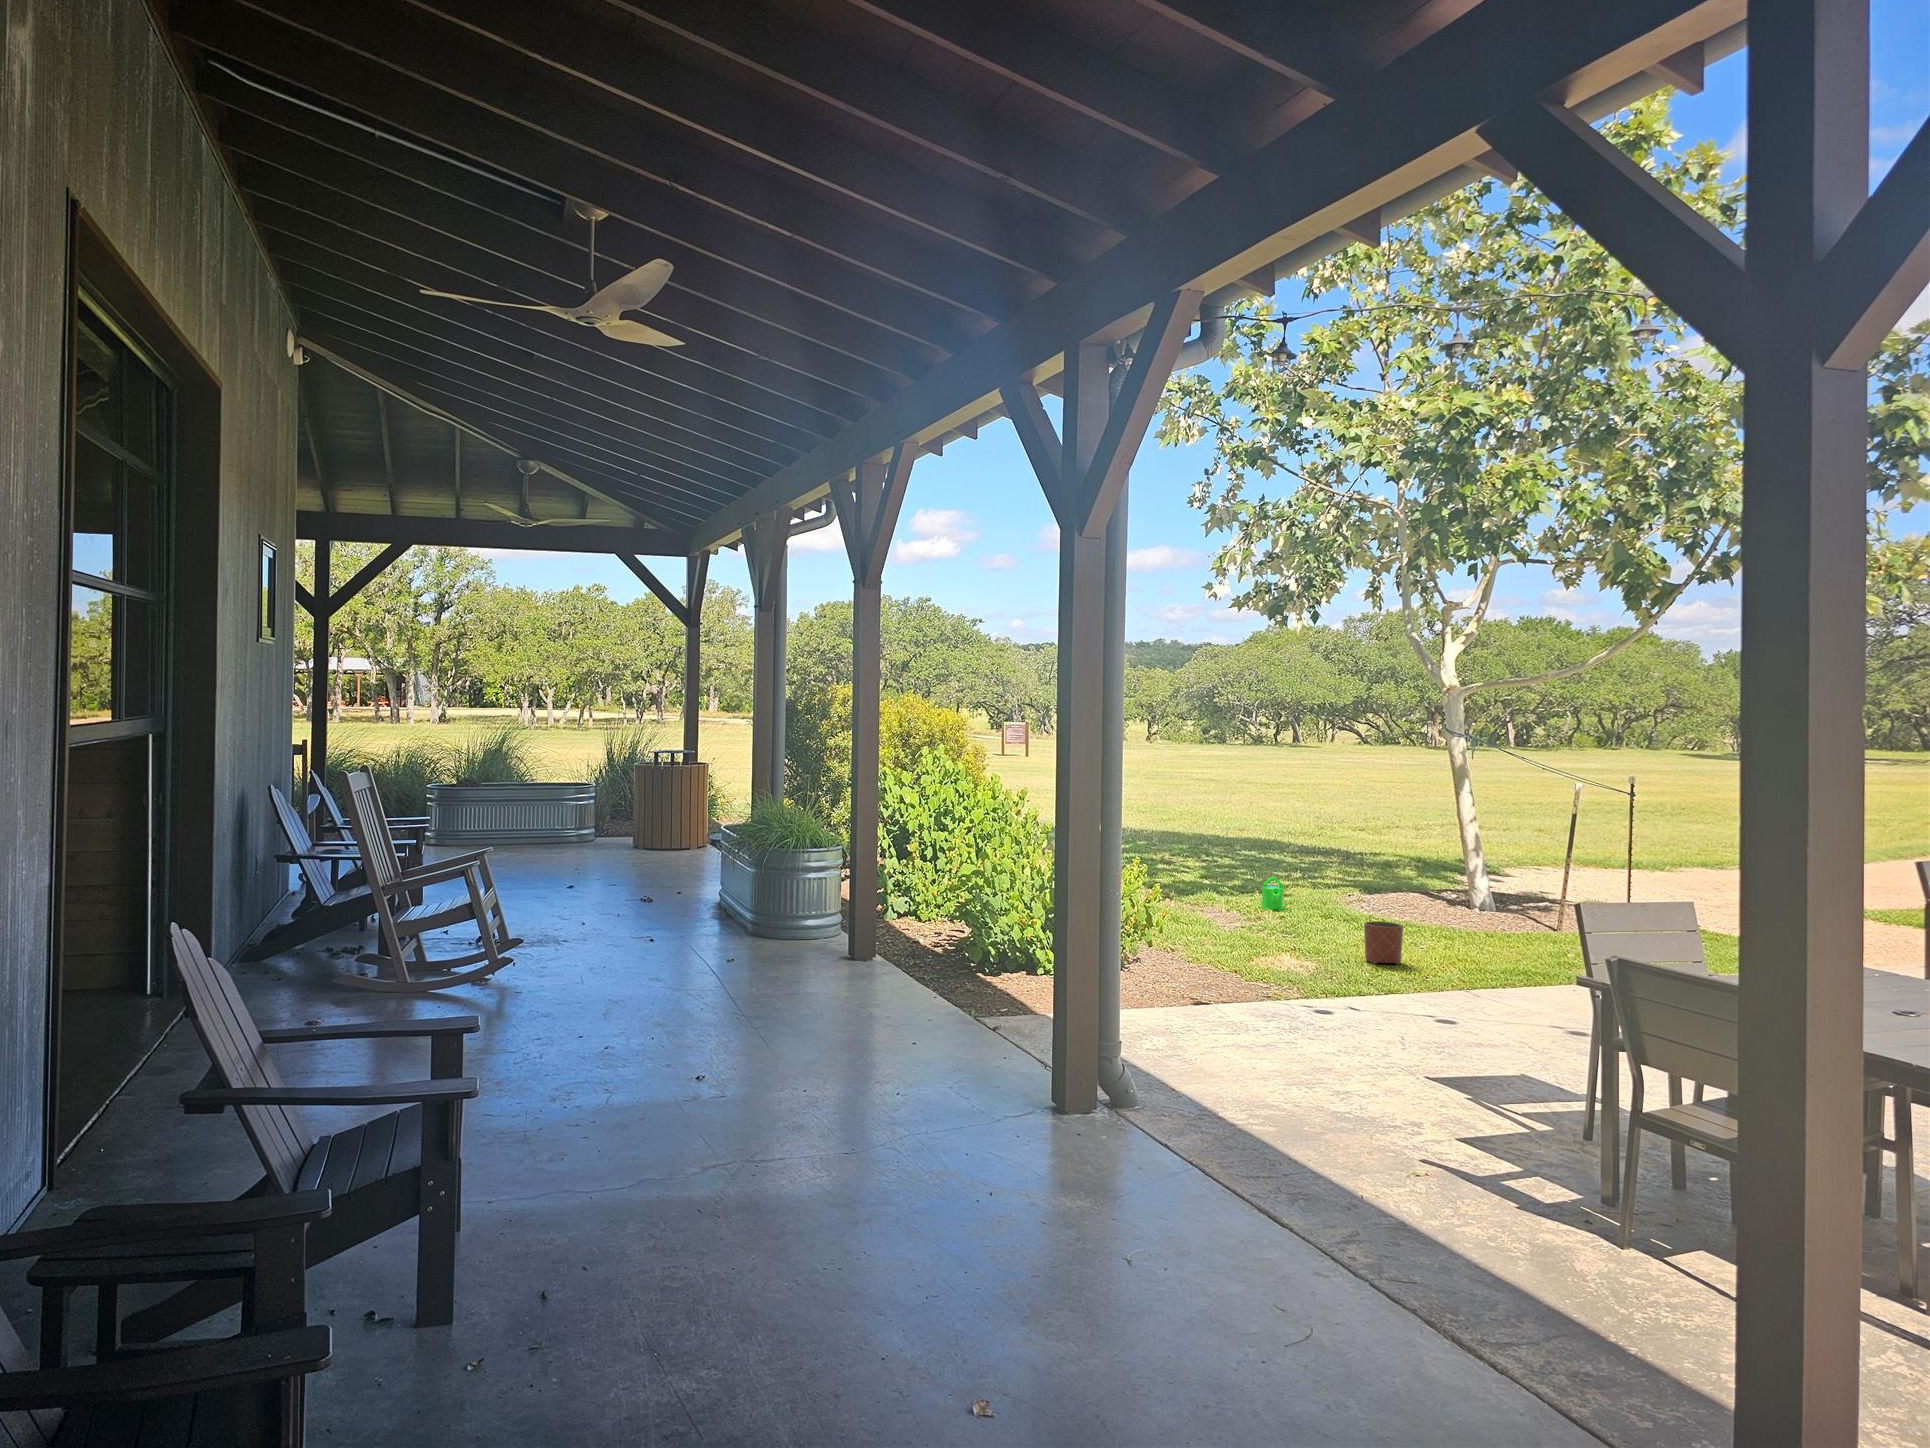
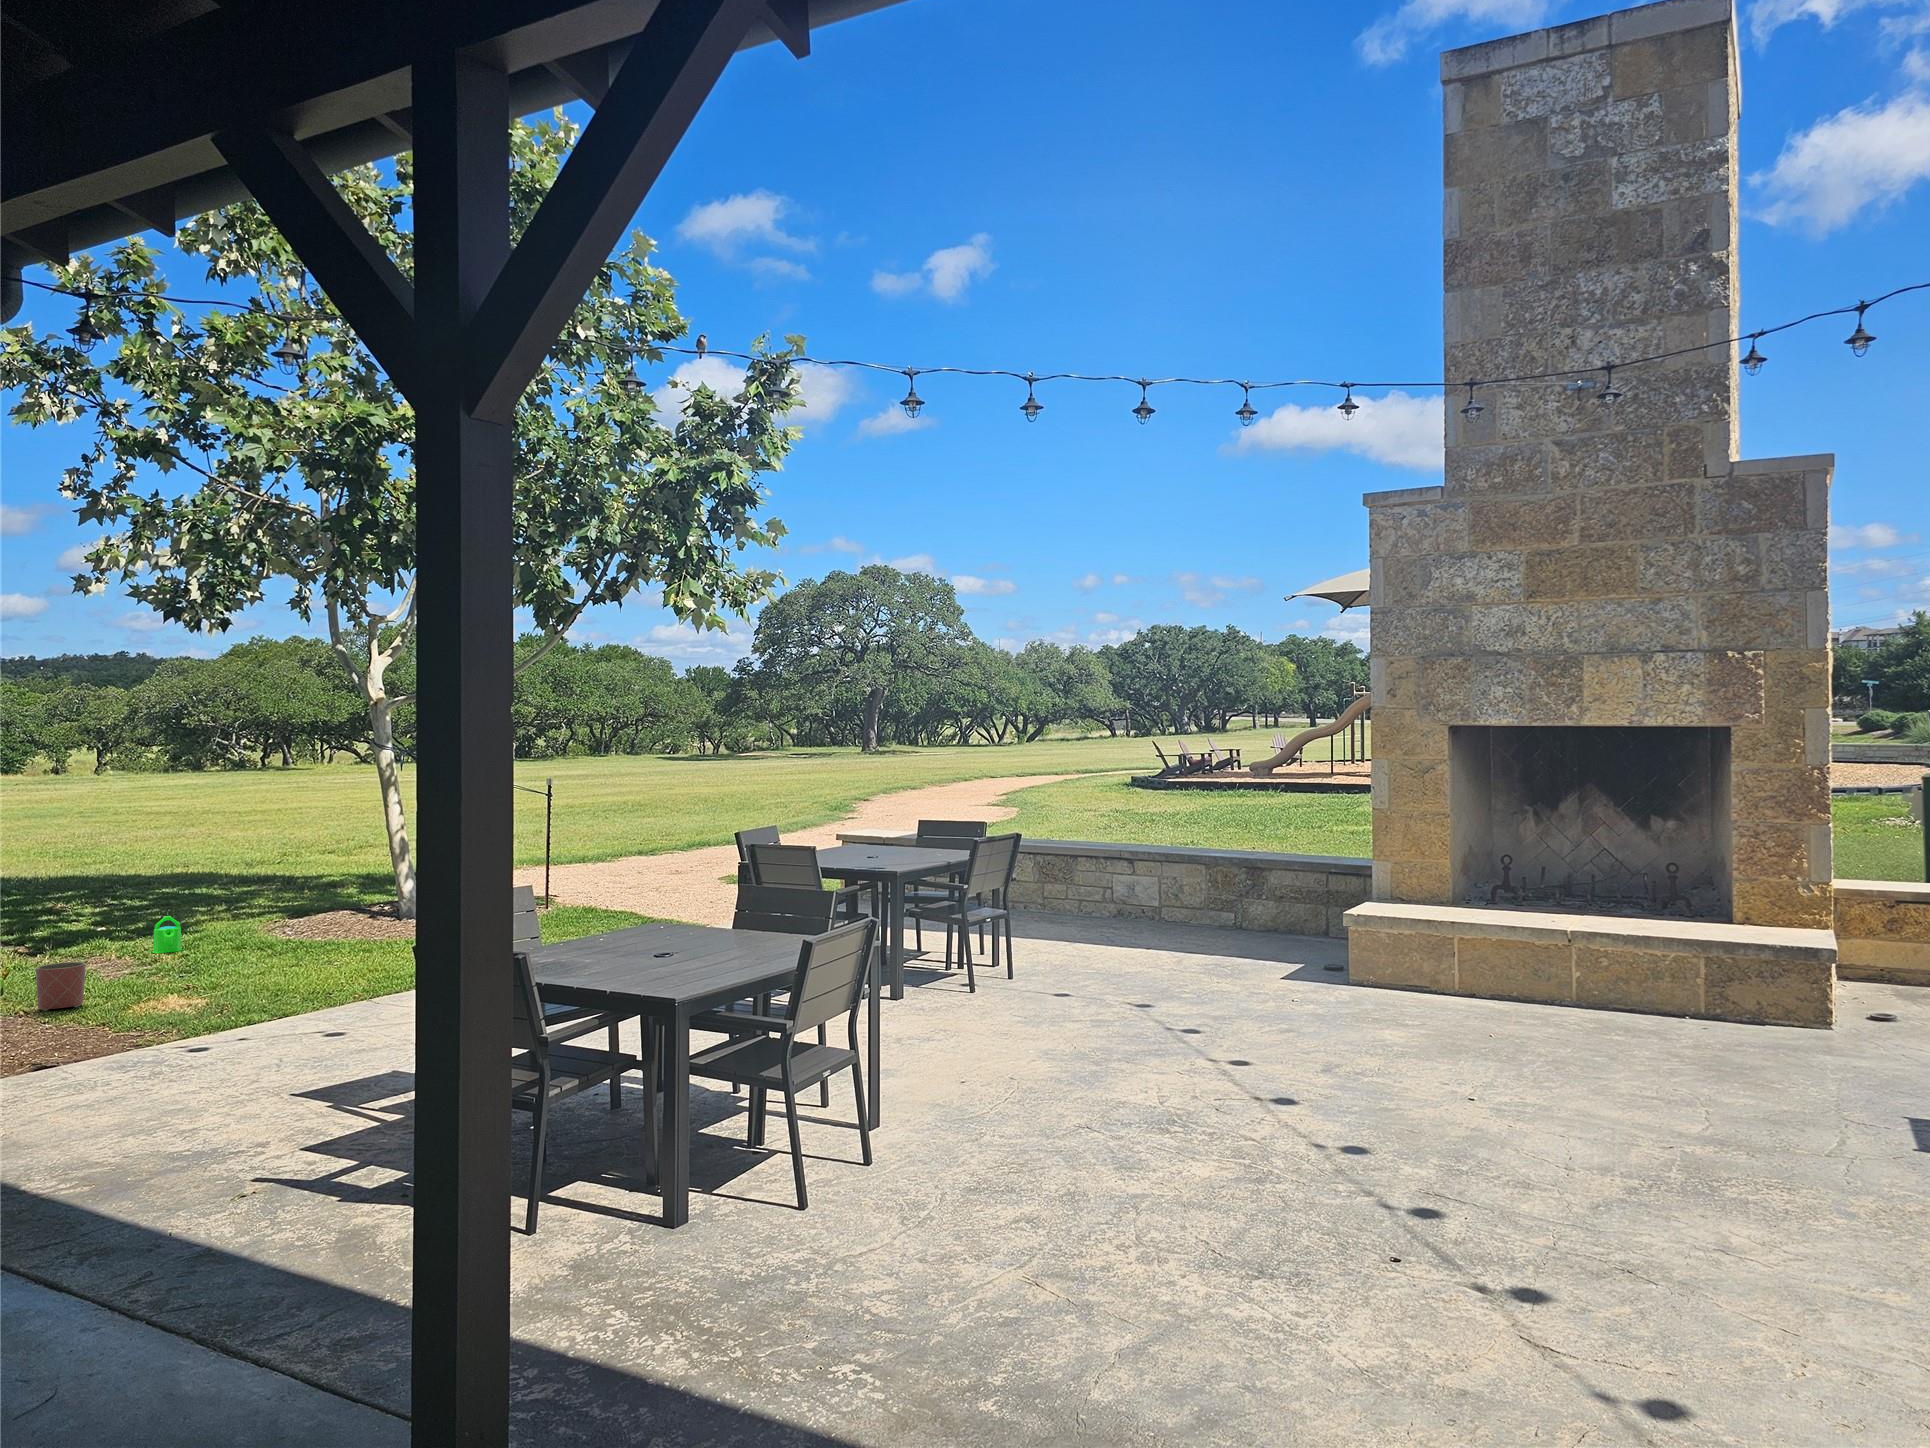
planter: present [1364,921,1403,964] -> present [36,962,86,1011]

